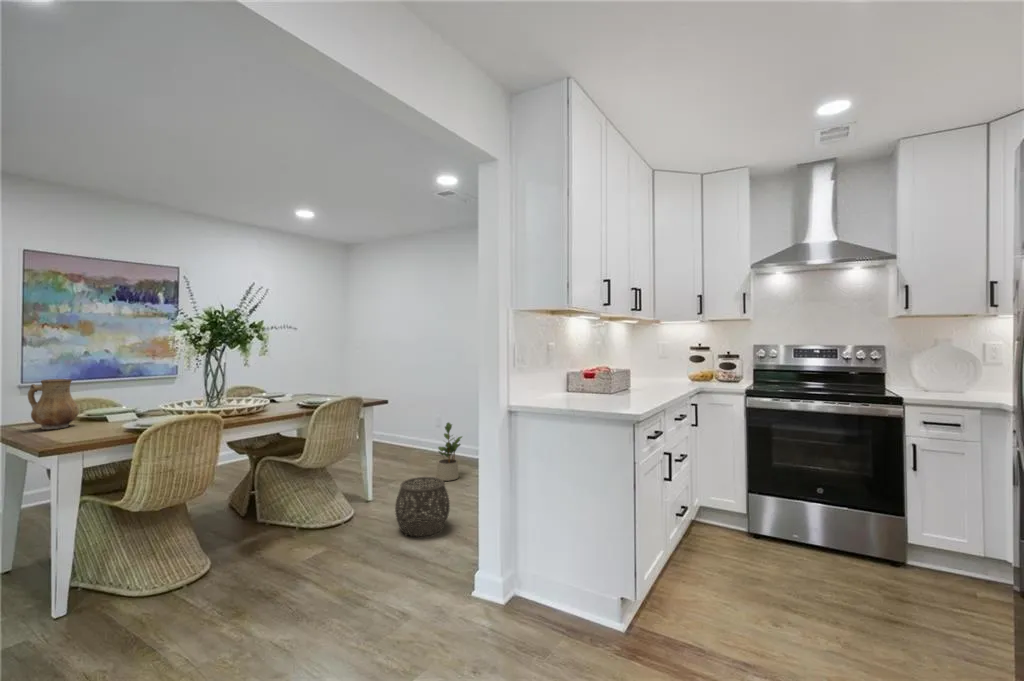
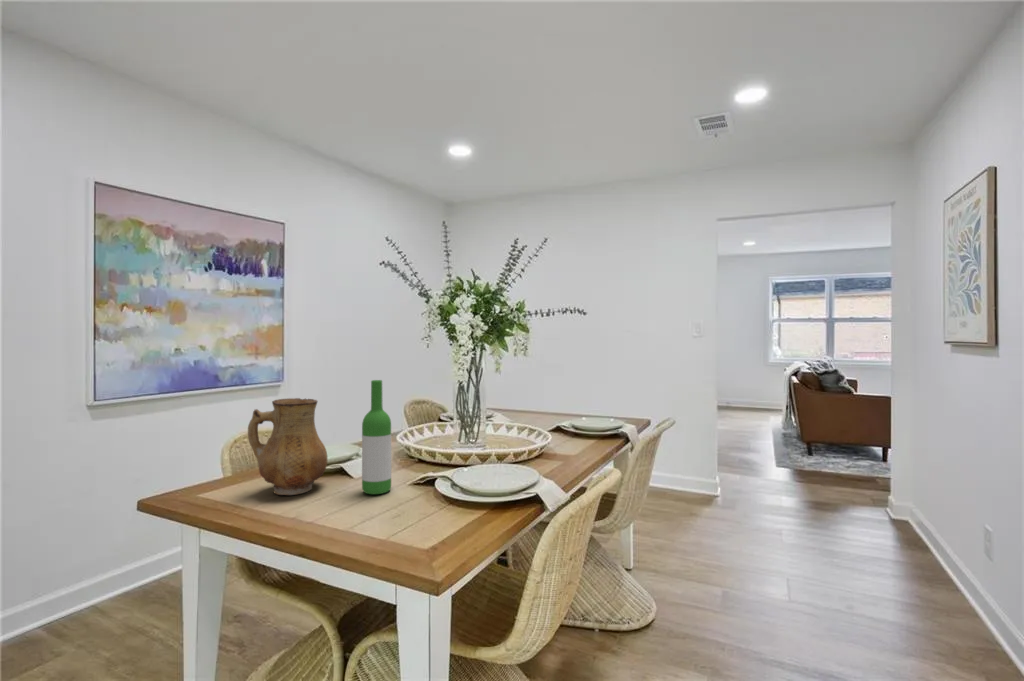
wine bottle: none [82,369,103,429] -> present [362,380,391,494]
potted plant: present [436,423,462,481] -> none [673,448,715,532]
woven basket: present [395,477,450,537] -> none [748,541,845,645]

